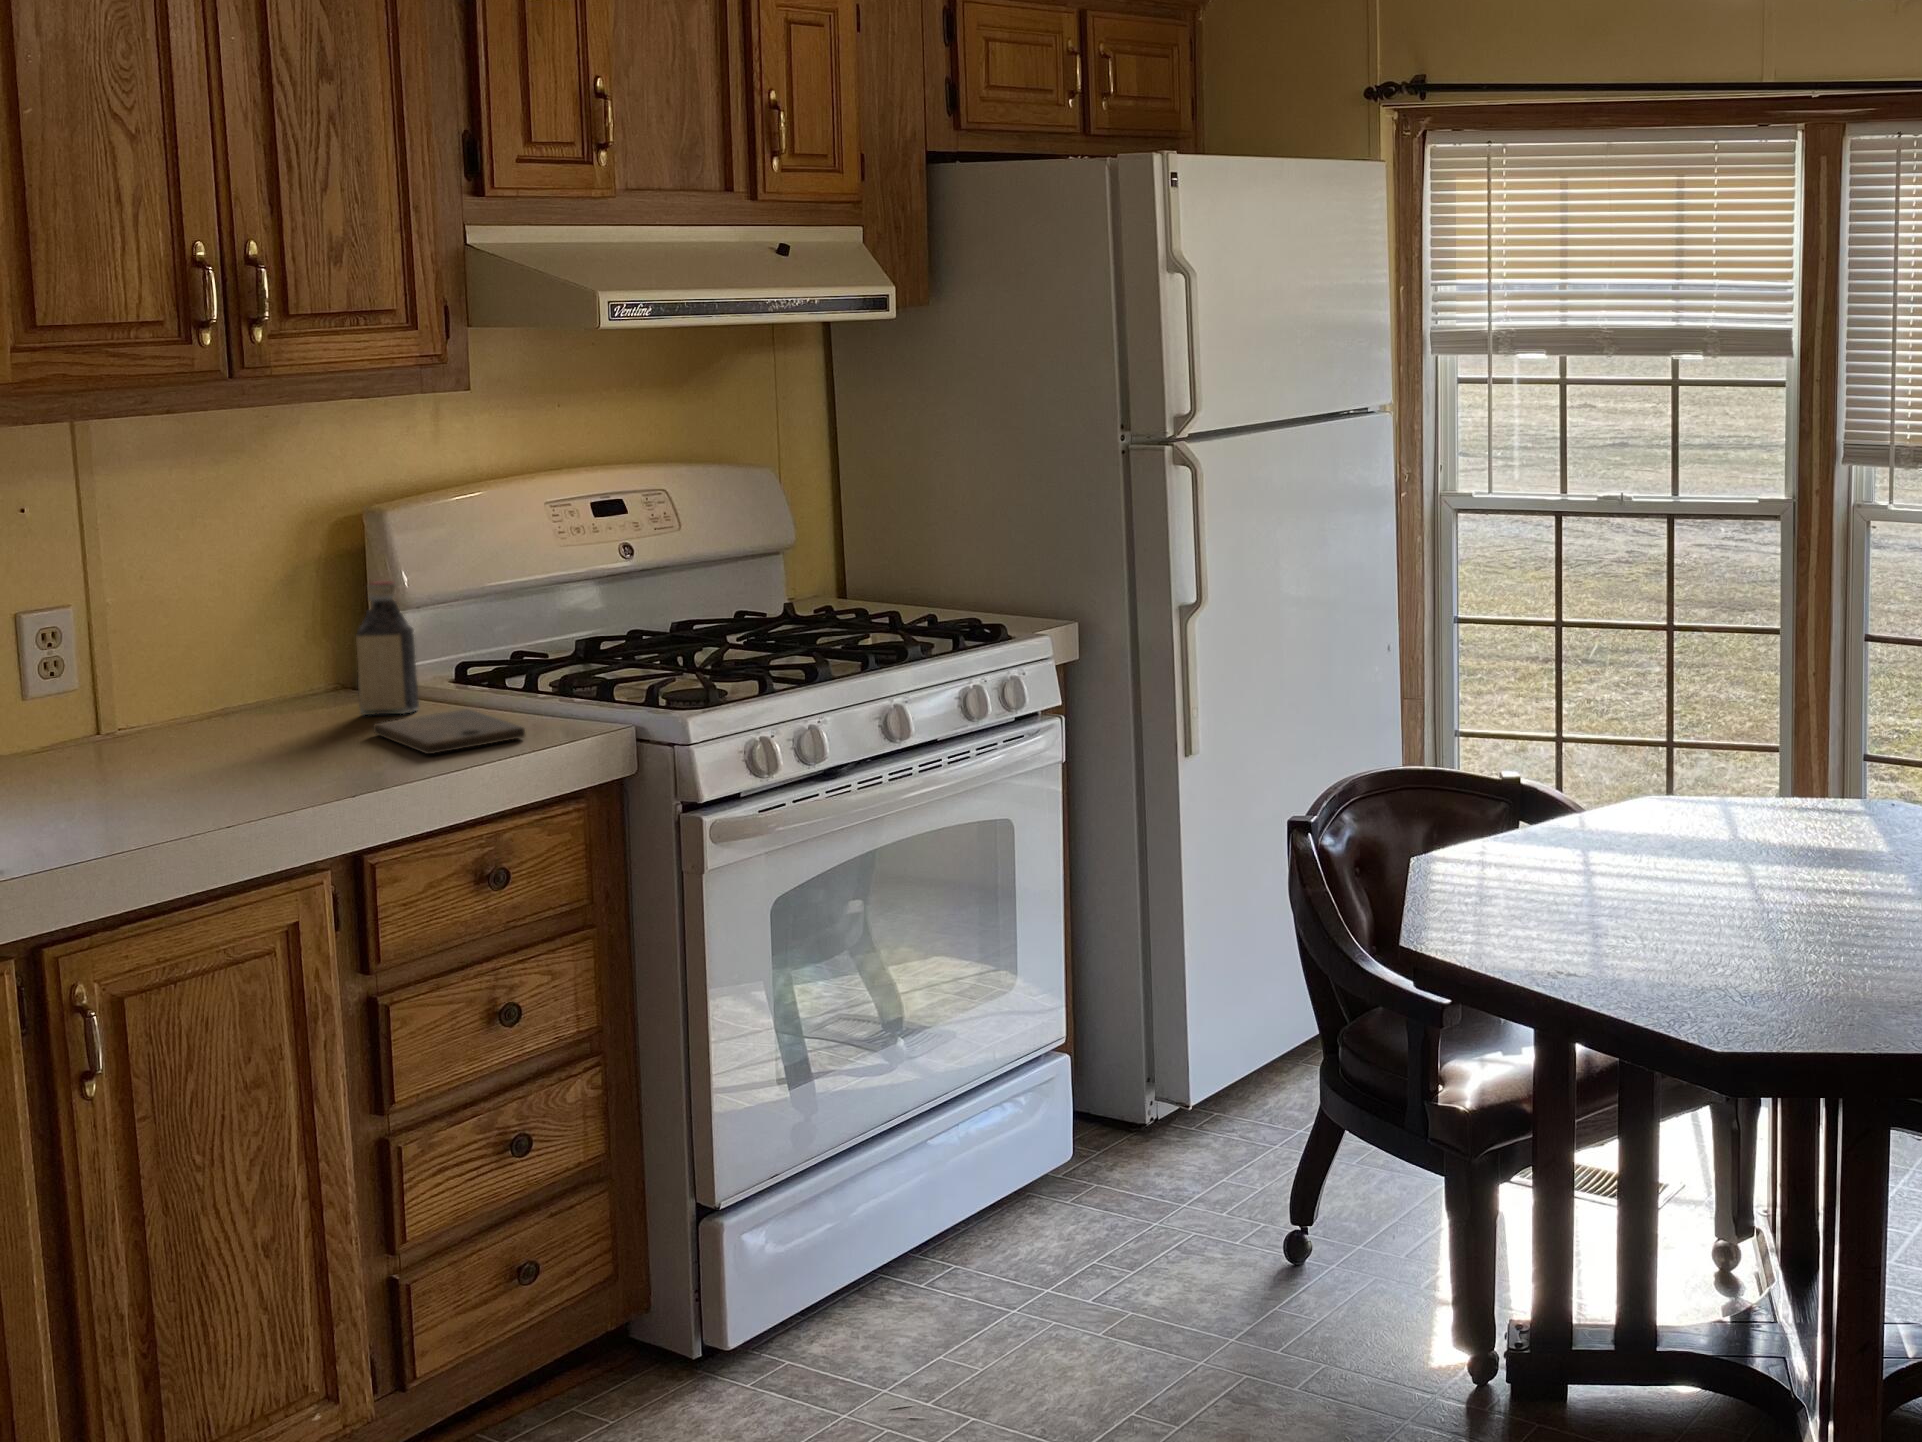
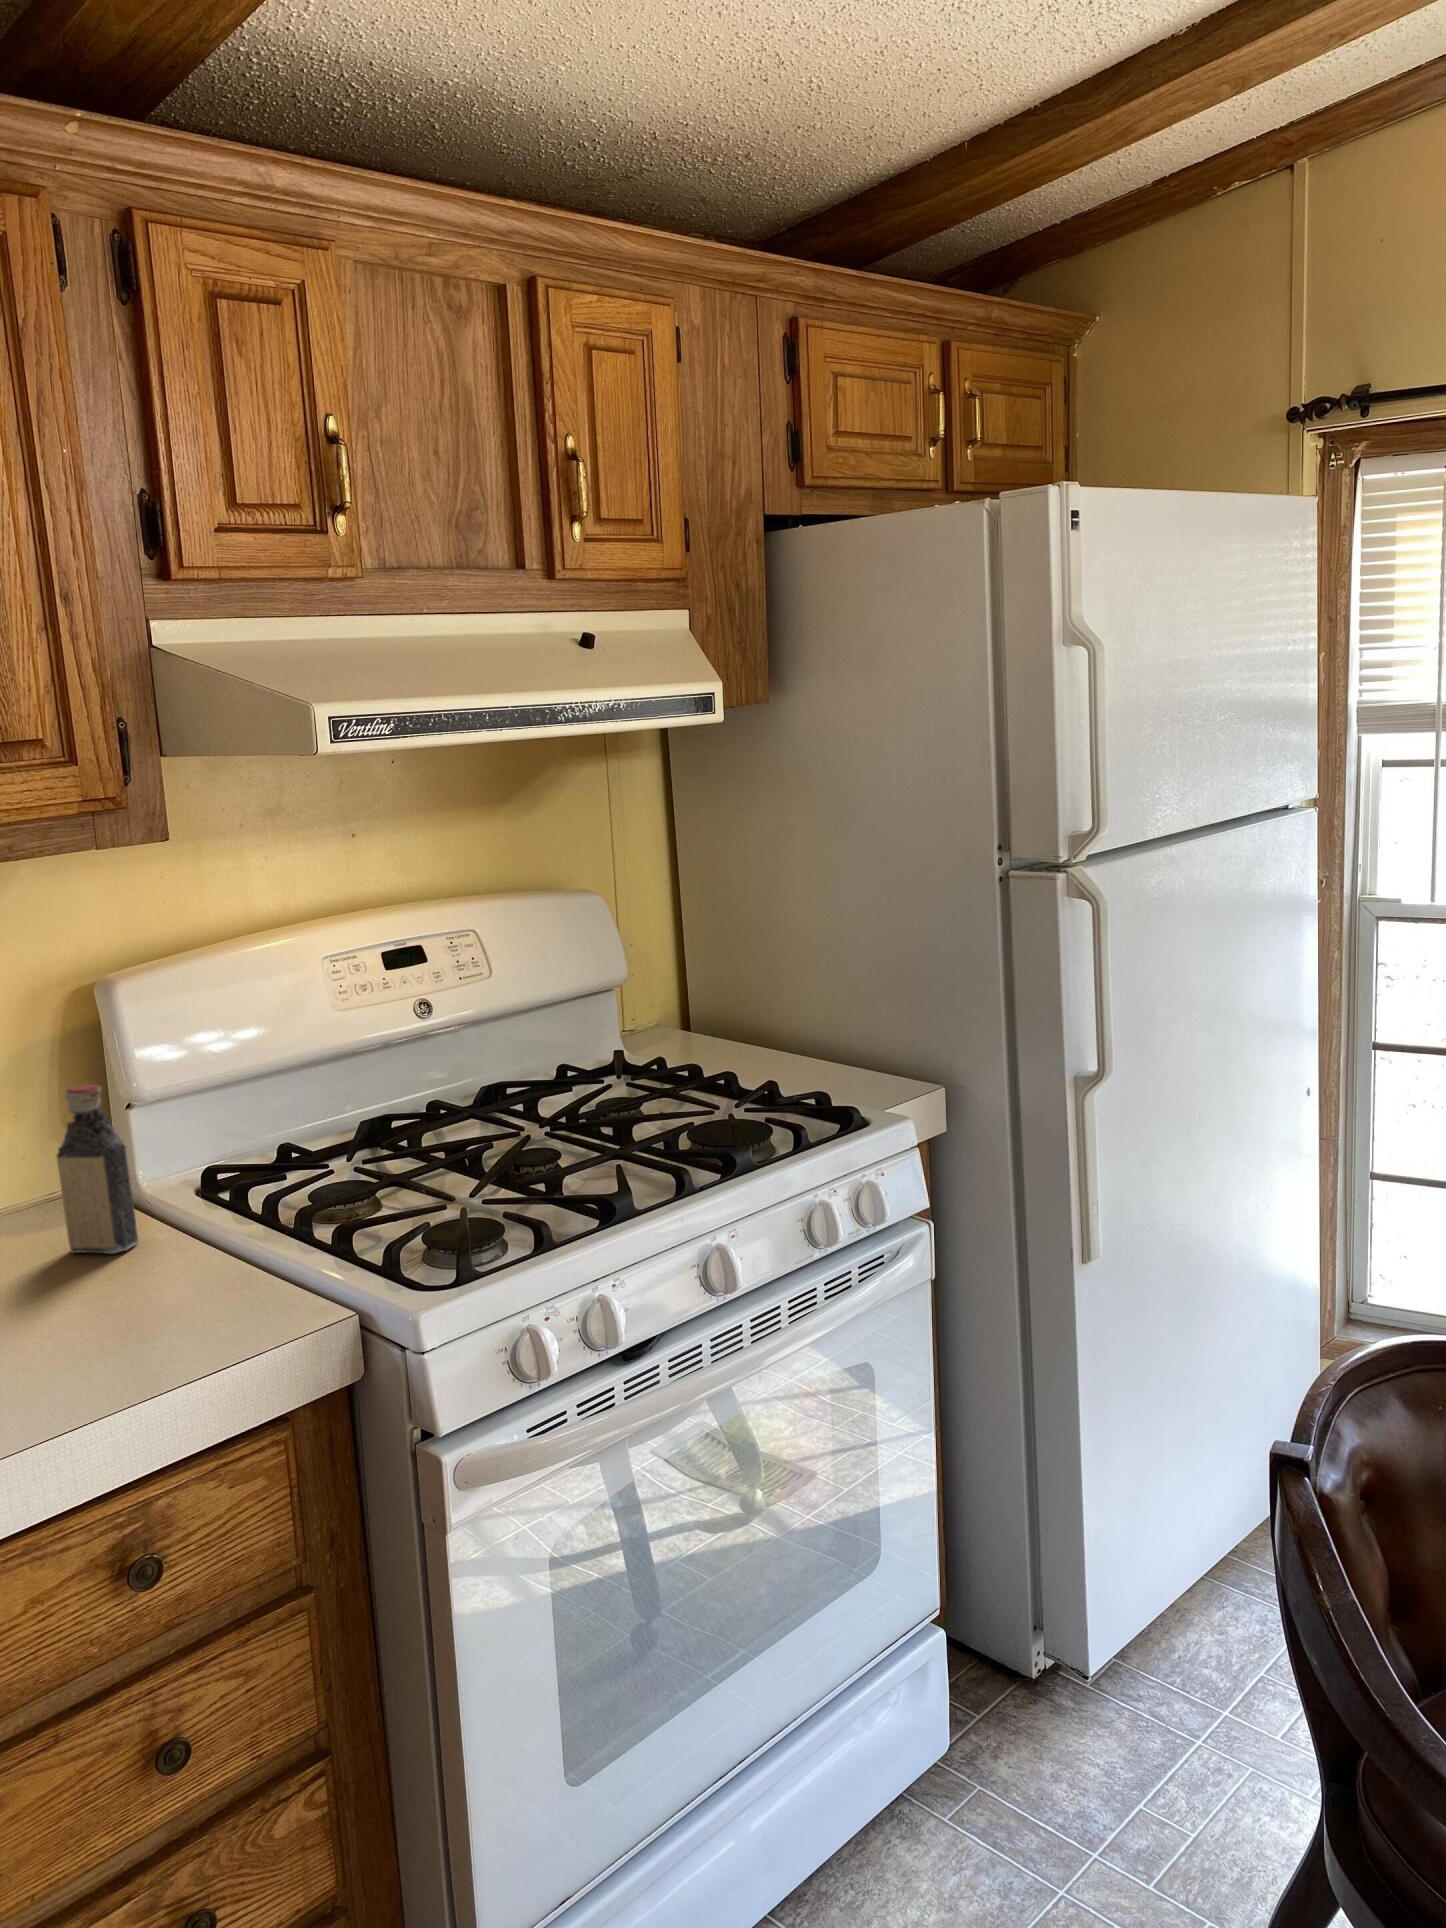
cutting board: present [373,709,525,754] -> none [45,1262,203,1380]

